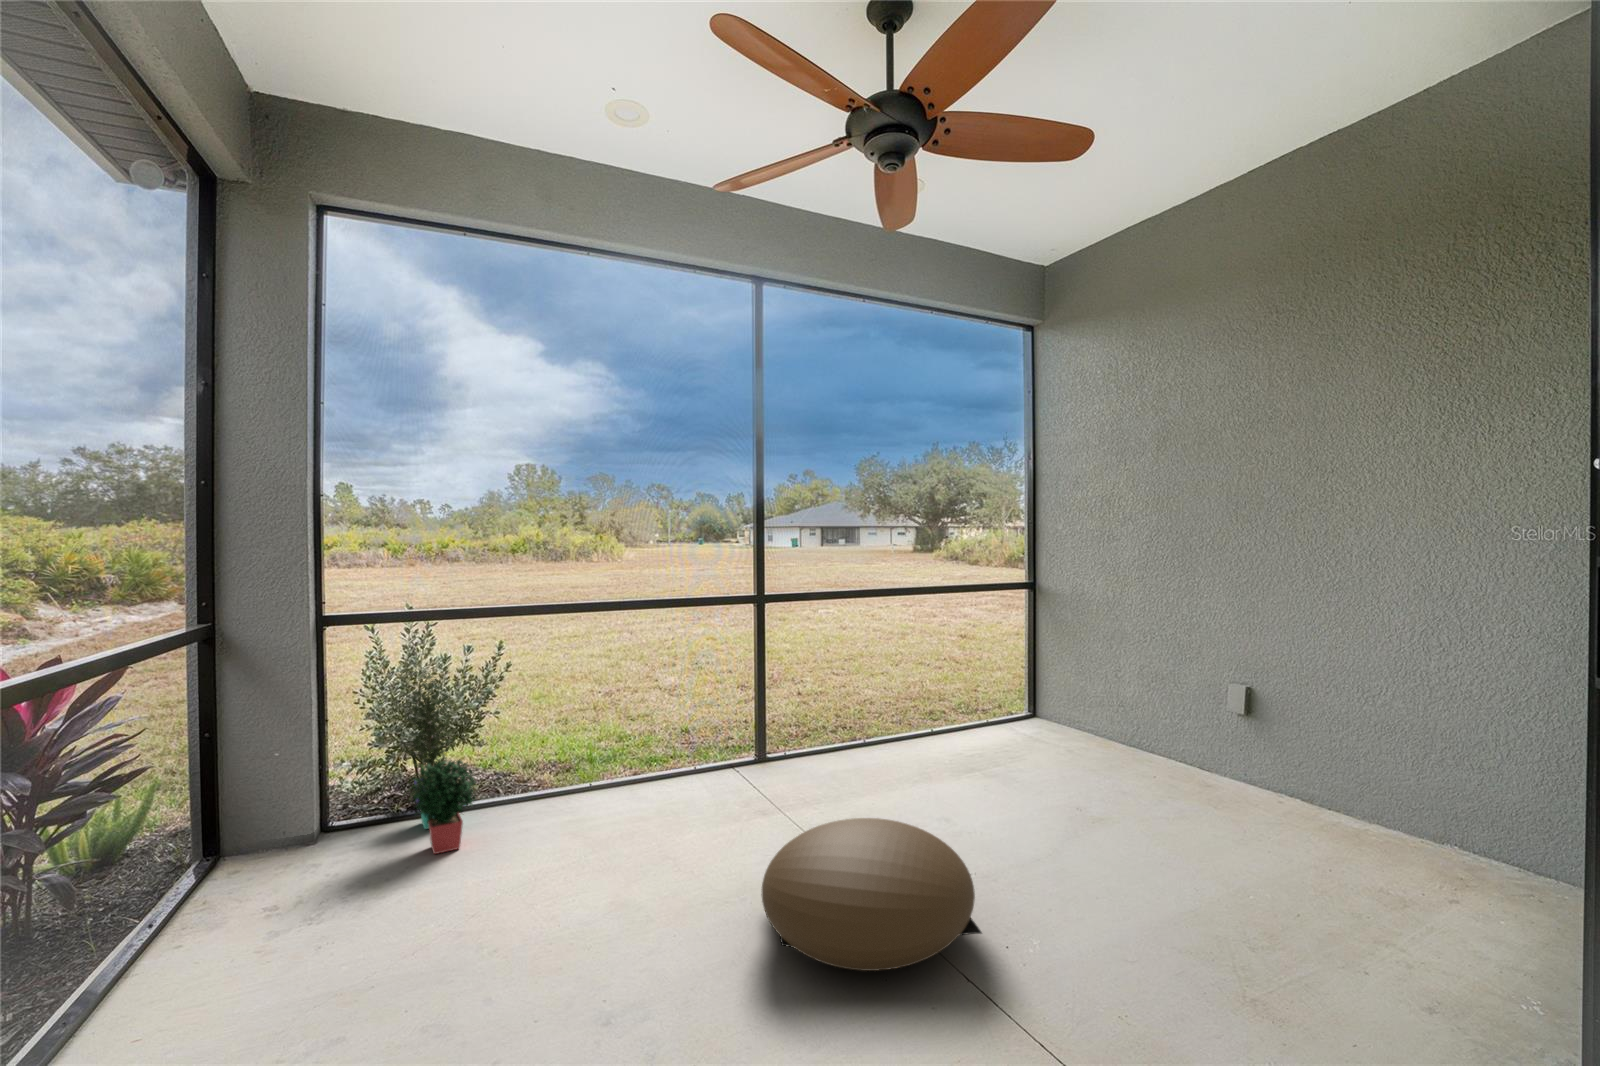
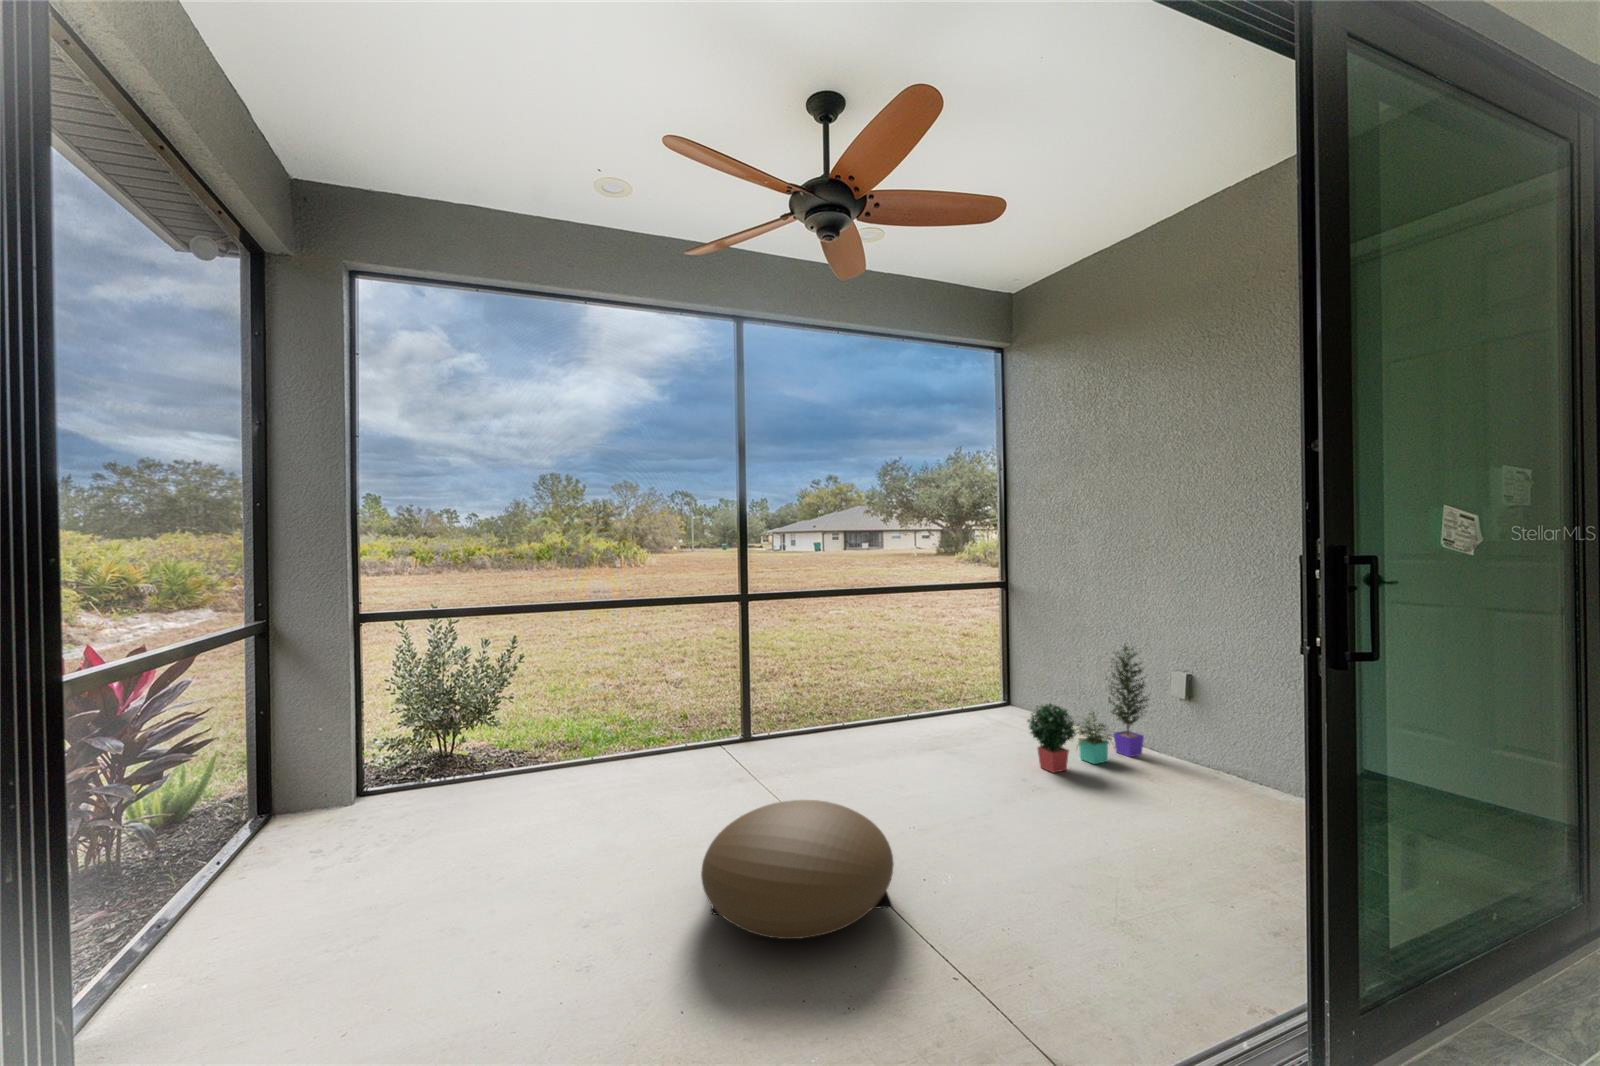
potted plant: present [403,672,475,854] -> present [1028,645,1149,773]

